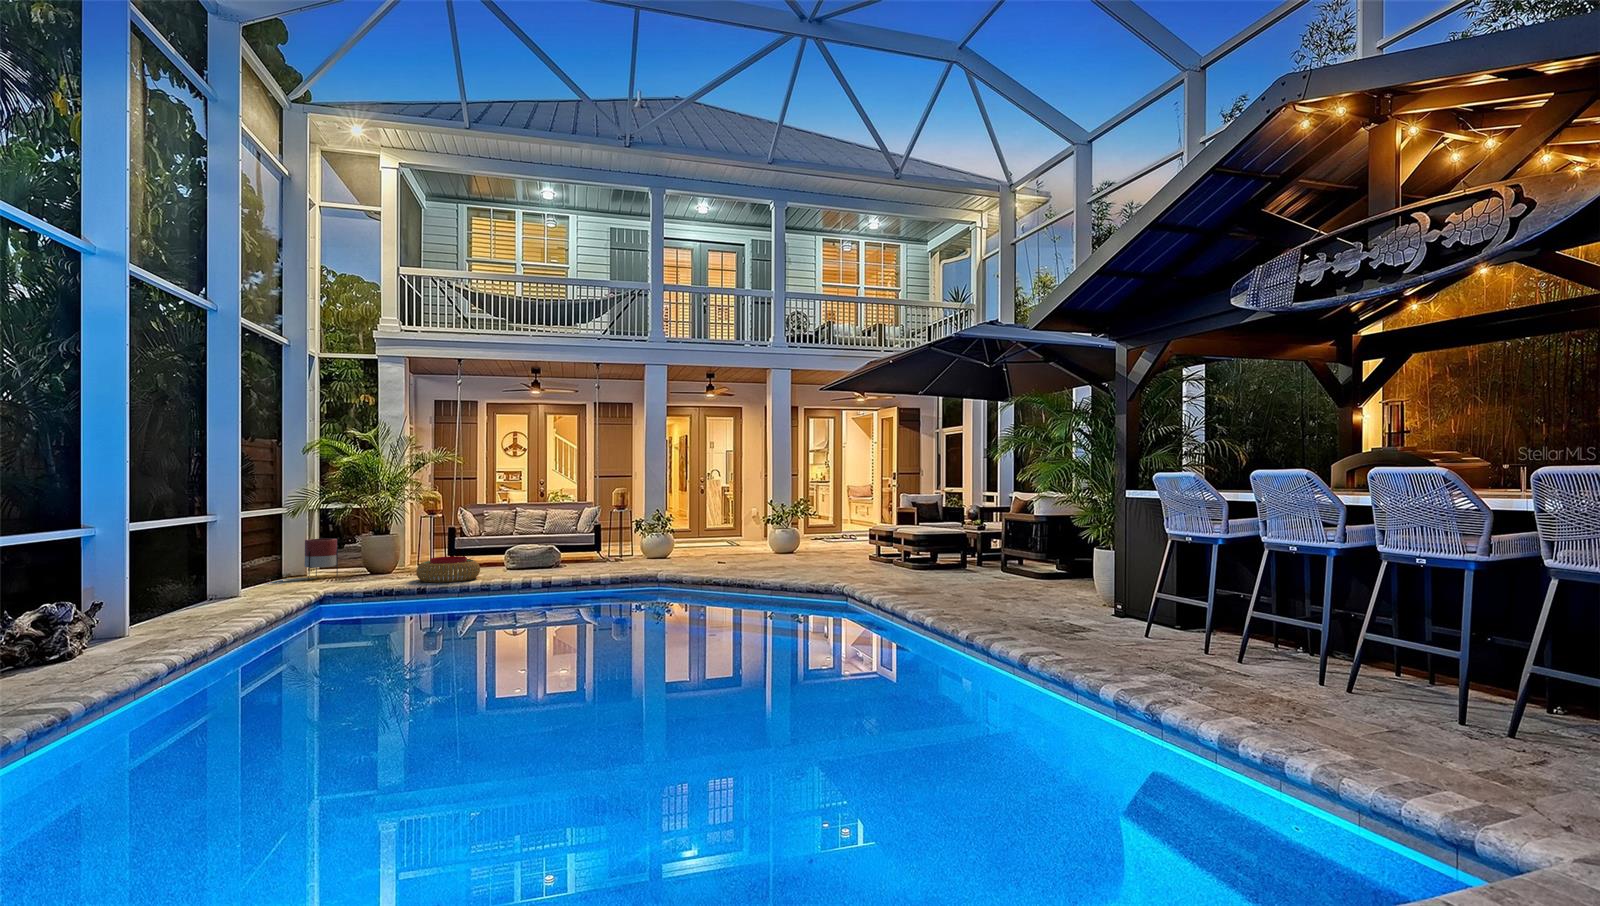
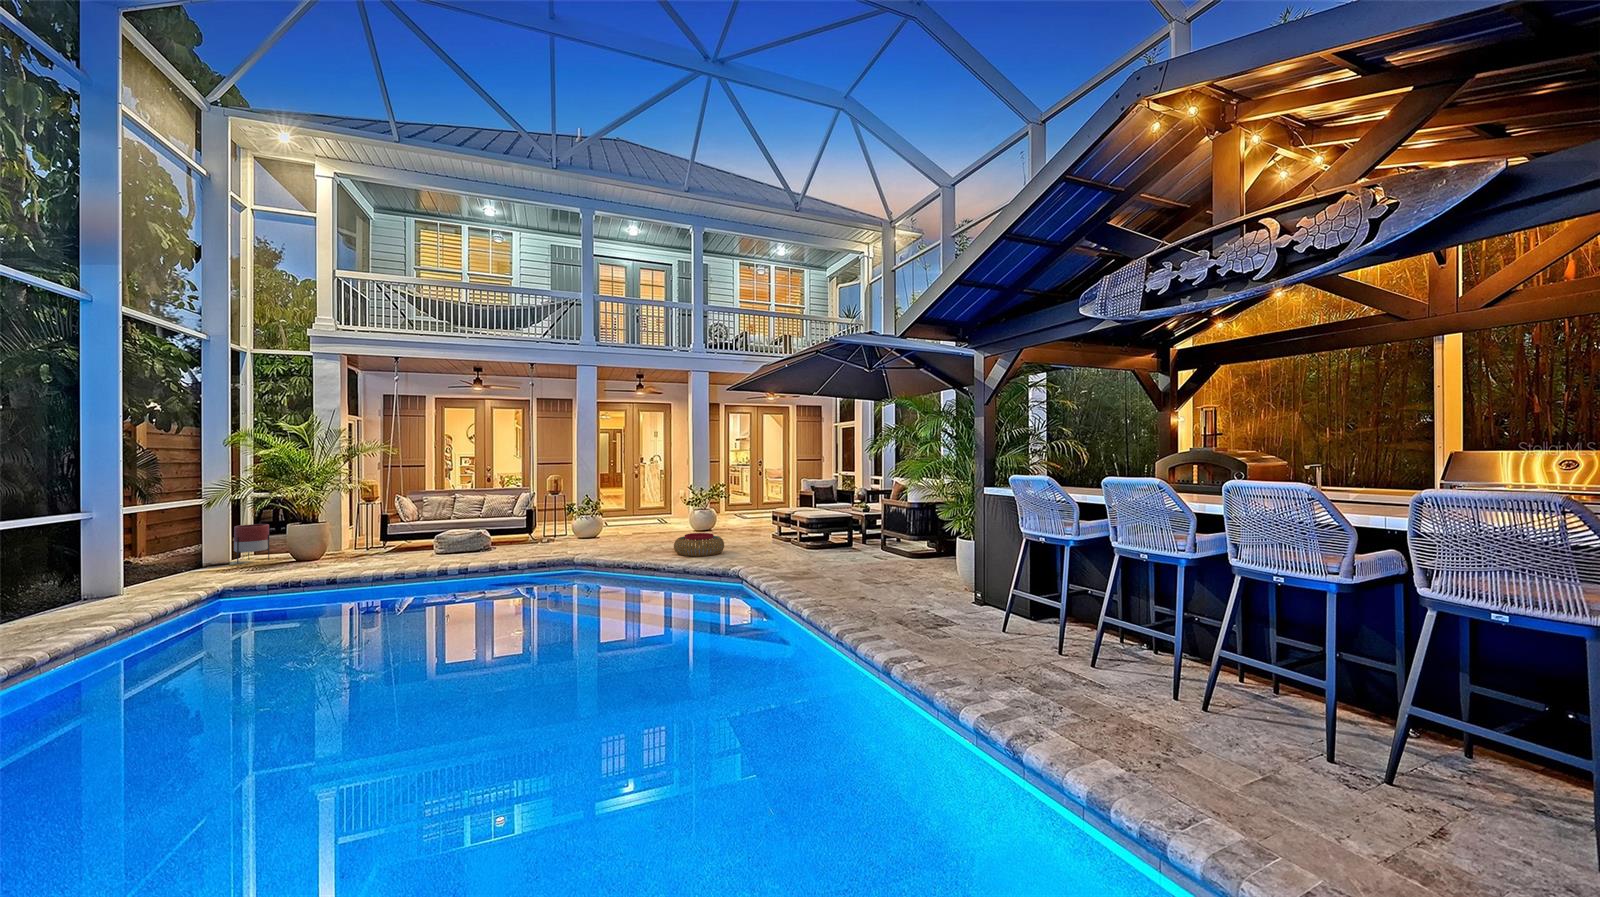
pouf: present [416,556,480,583] -> present [674,533,724,556]

